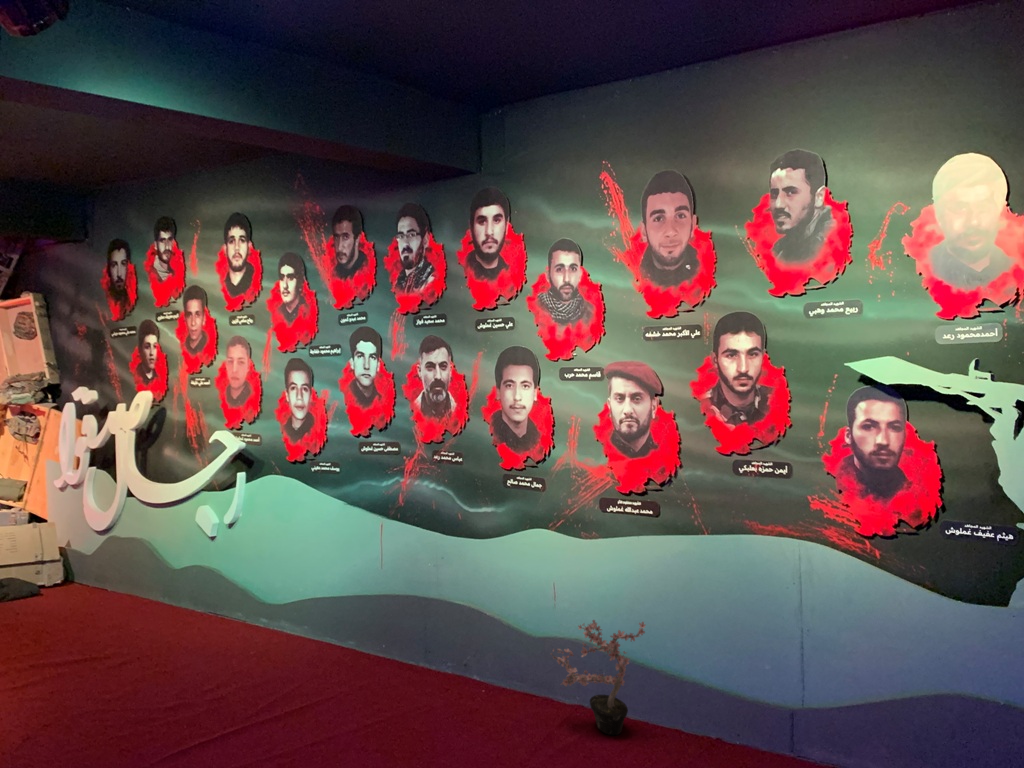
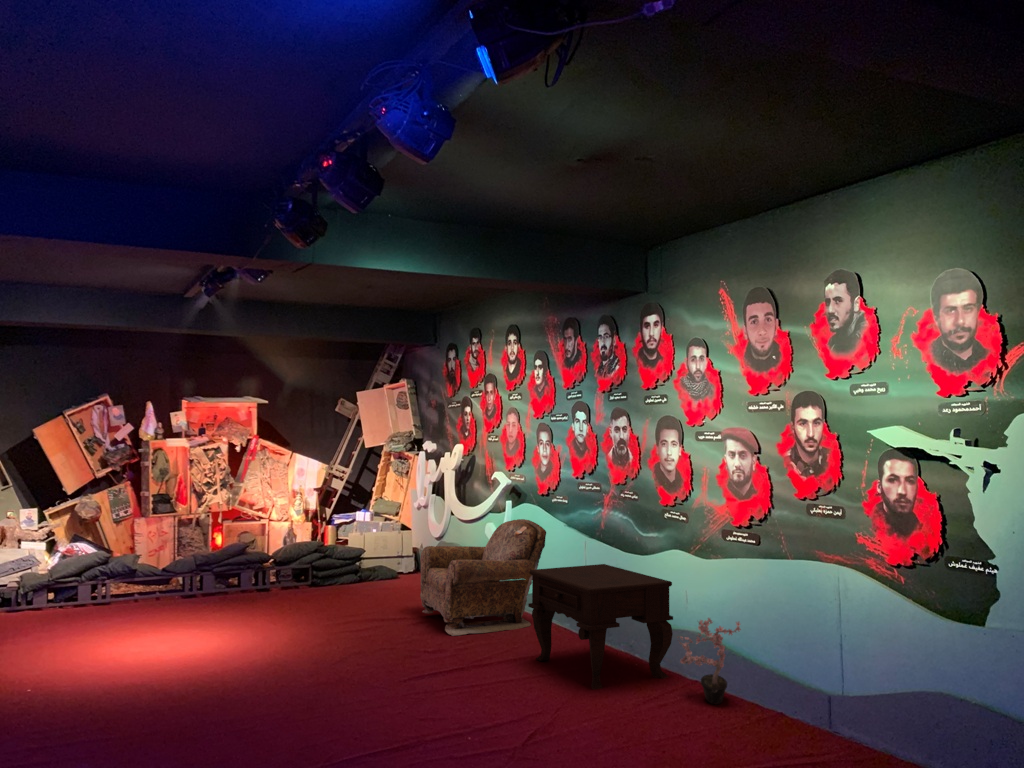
armchair: none [109,498,309,679] -> present [420,519,546,636]
side table: none [321,556,534,737] -> present [528,564,673,690]

